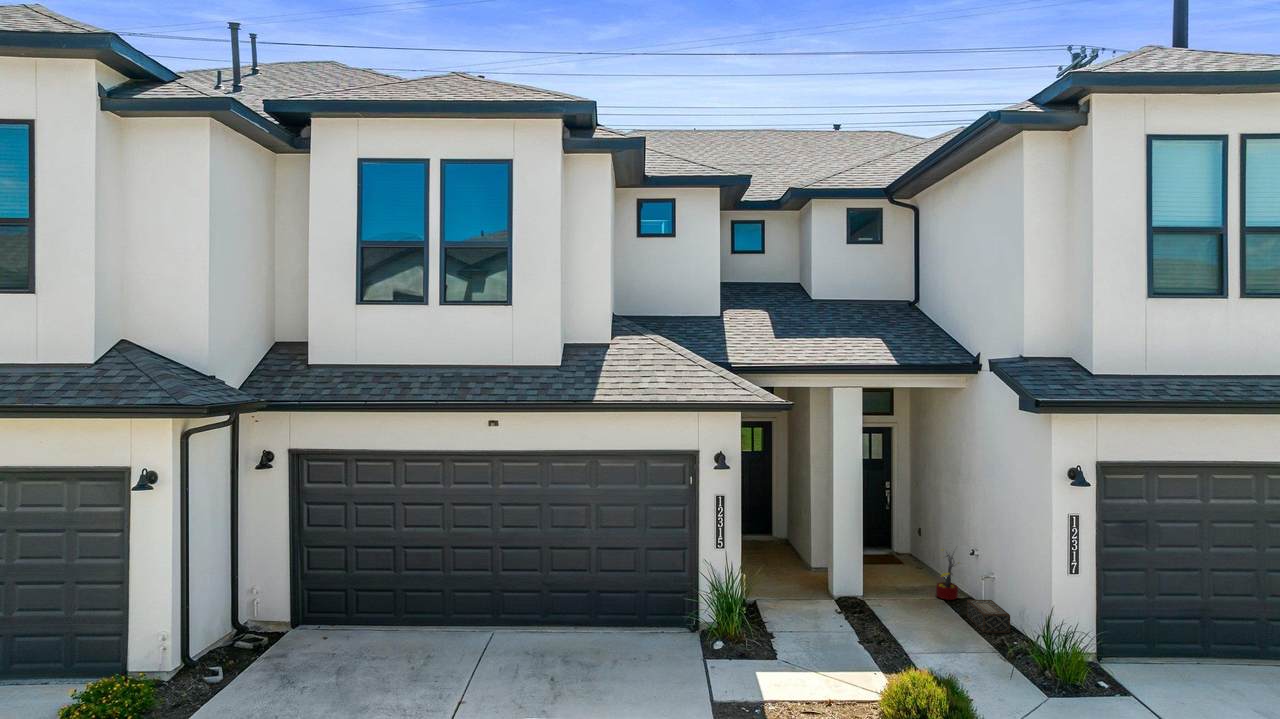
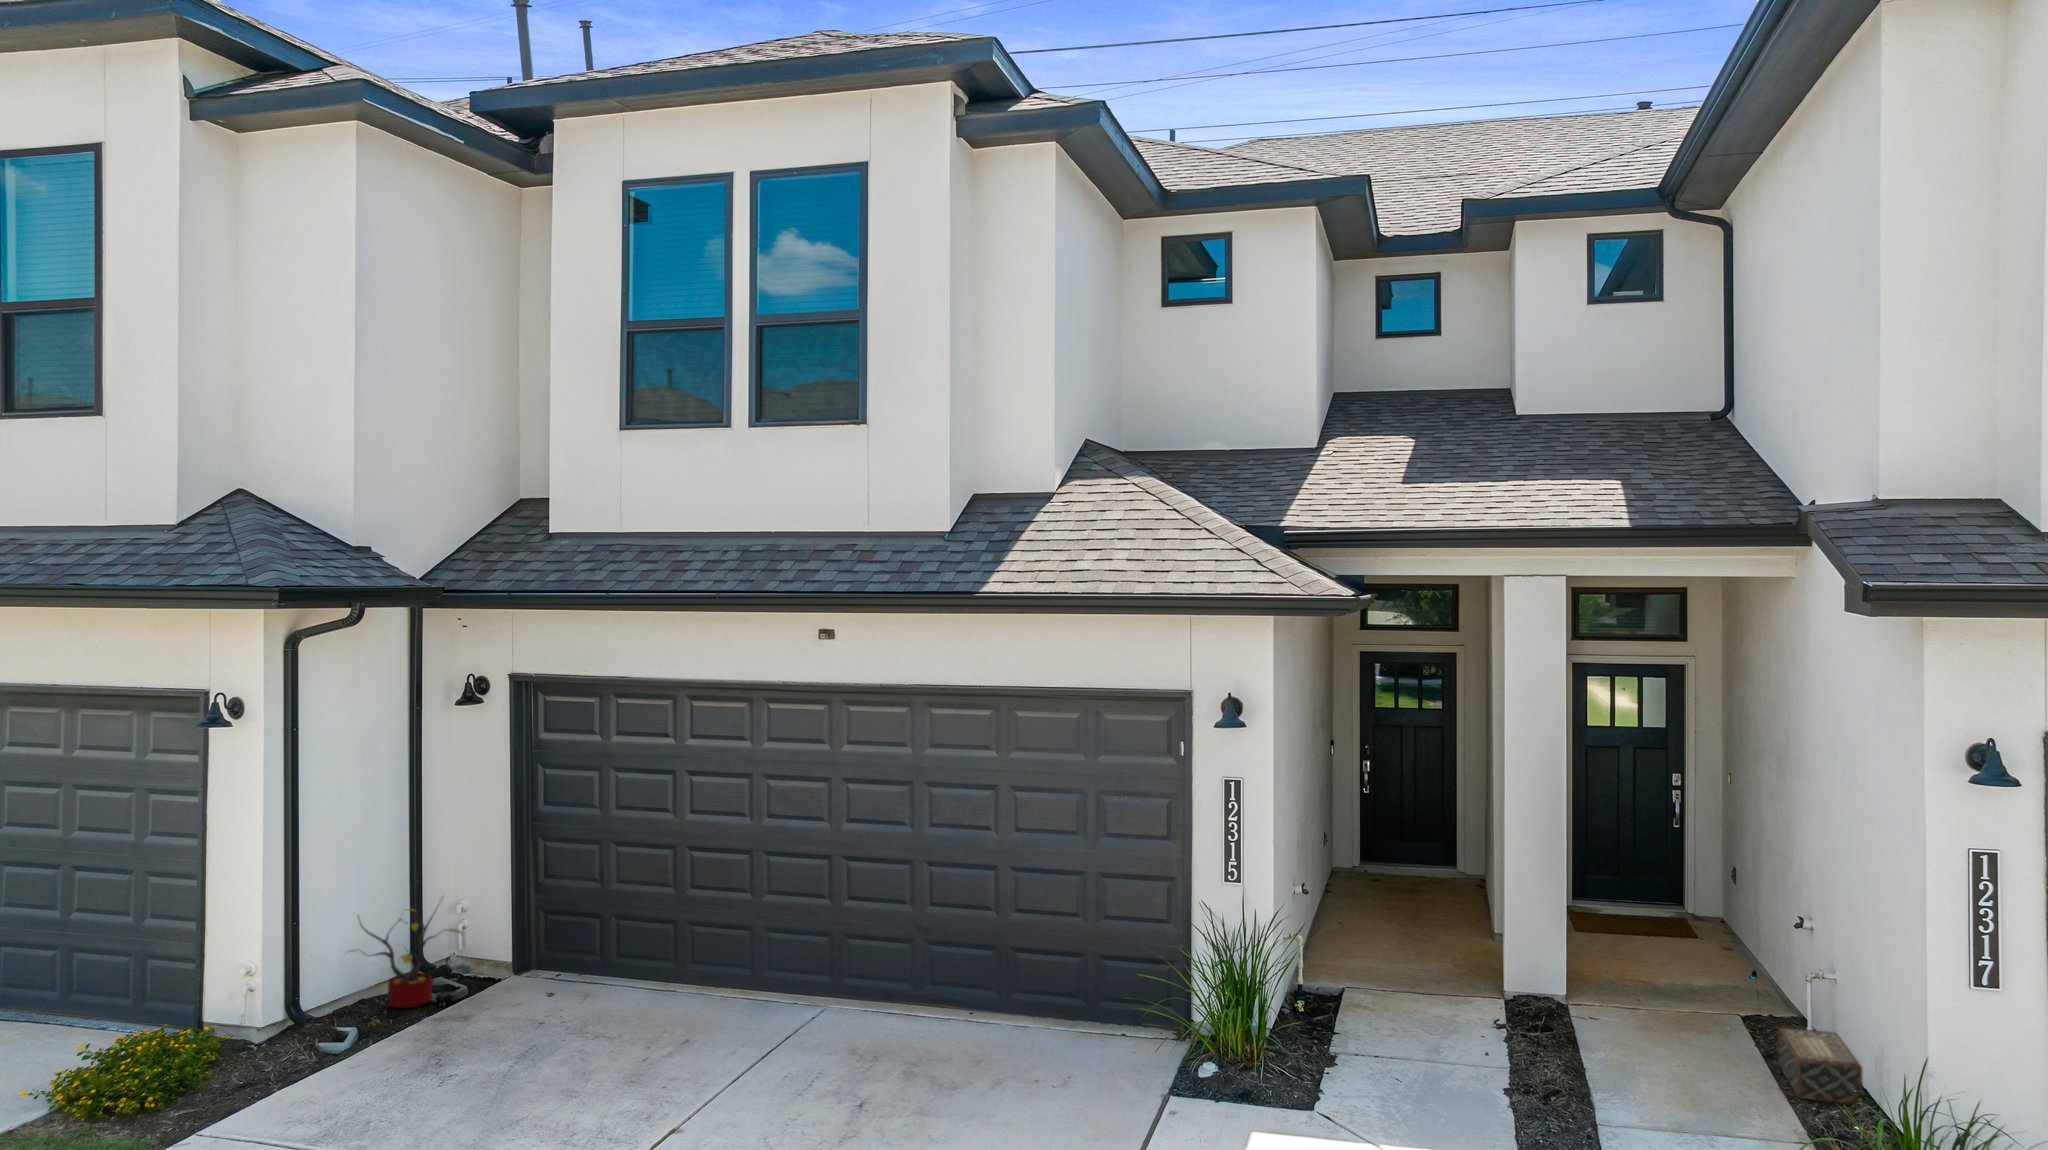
decorative plant: present [936,549,959,600] -> present [351,900,462,1008]

